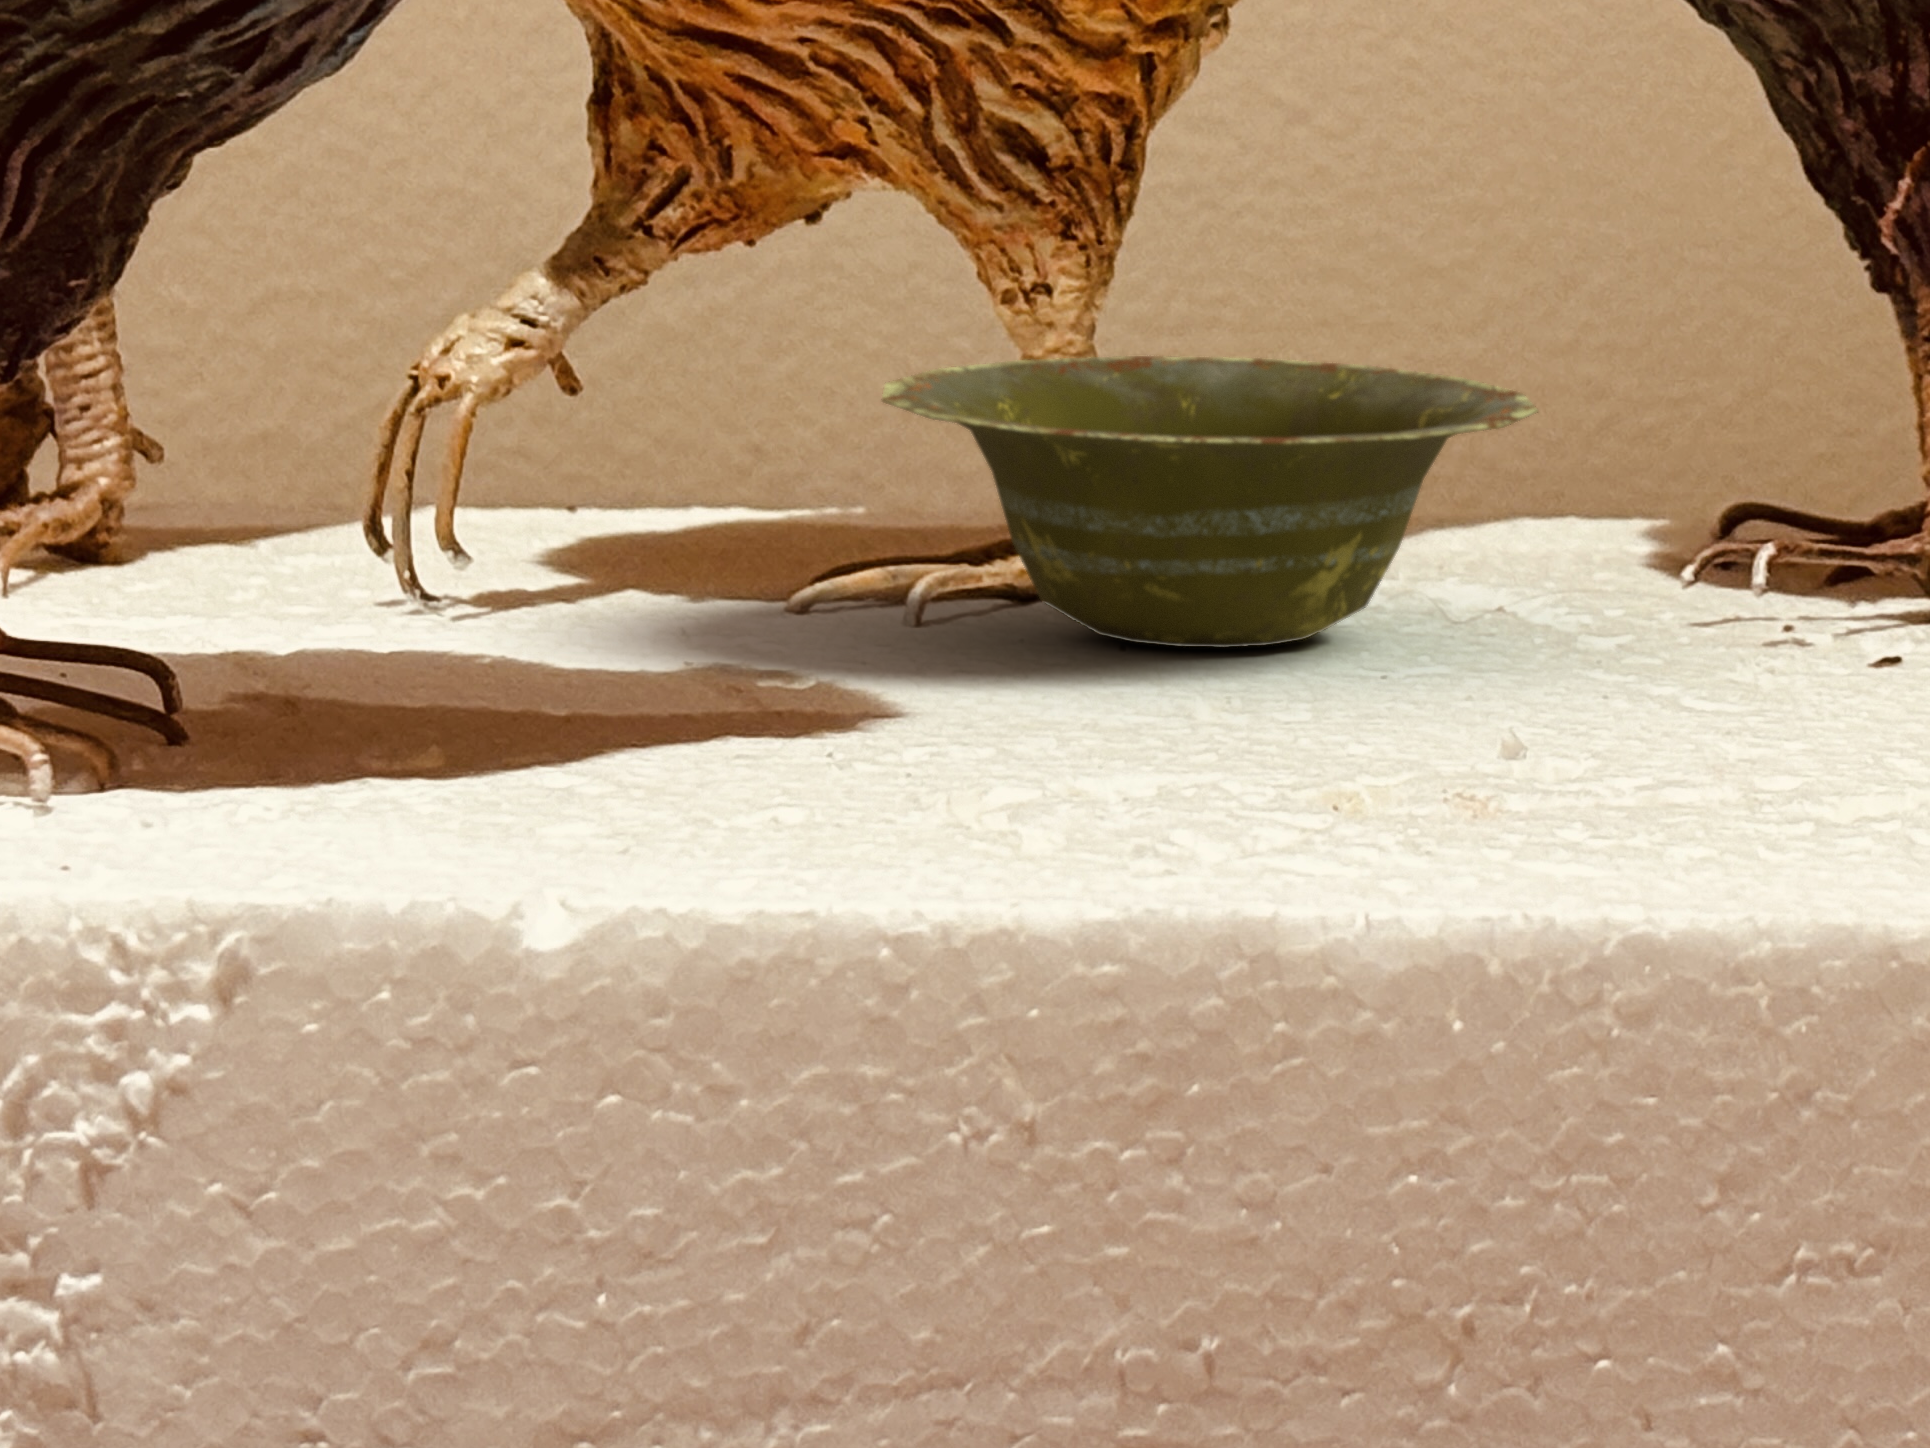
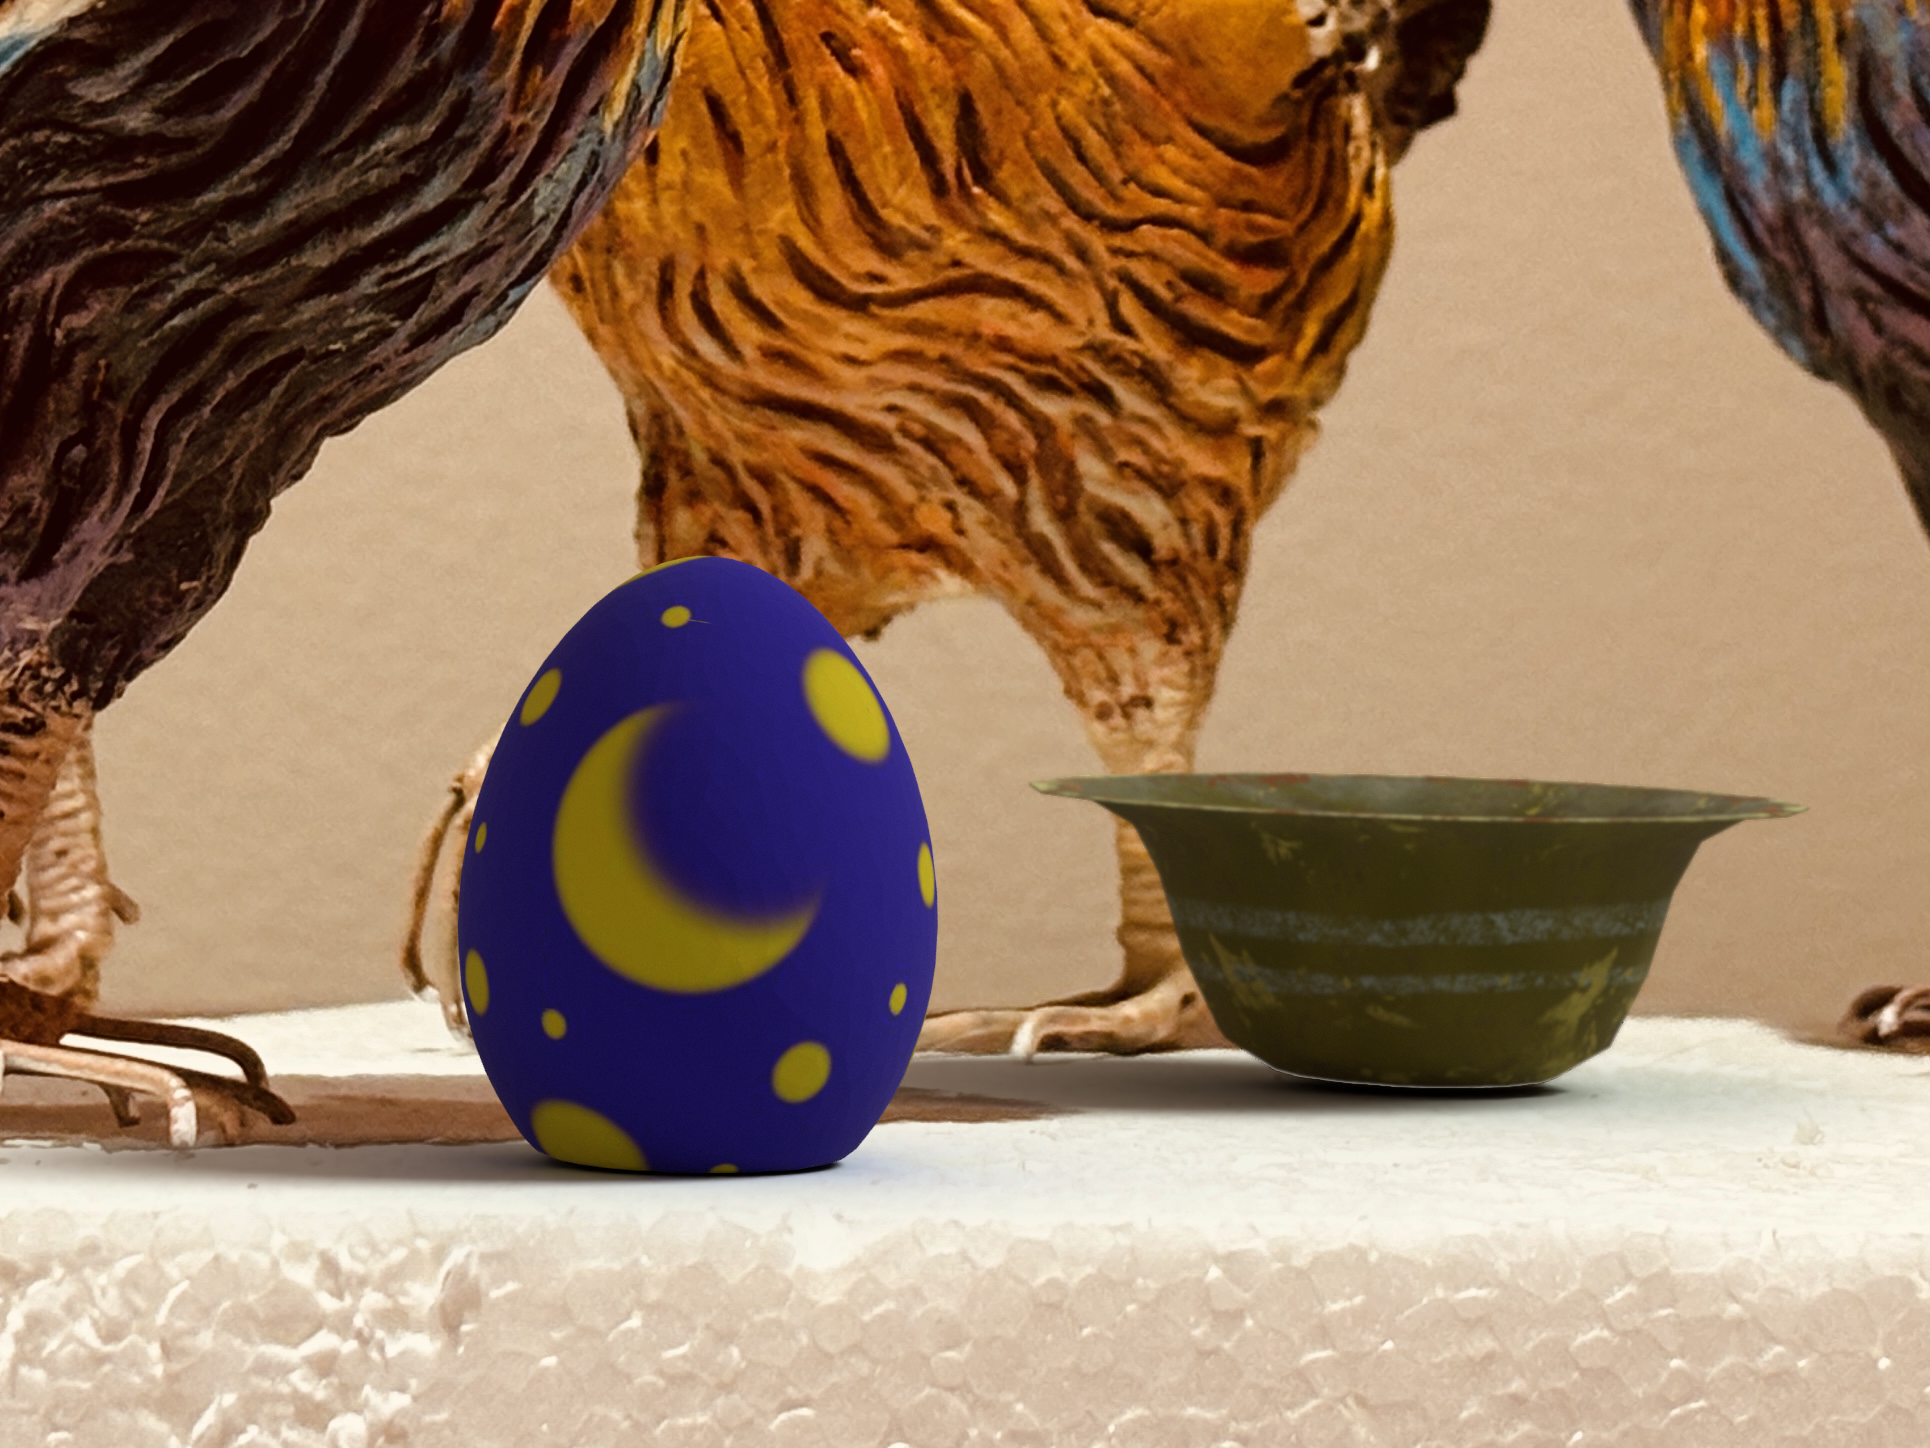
decorative egg: none [286,269,695,785] -> present [458,556,938,1173]

